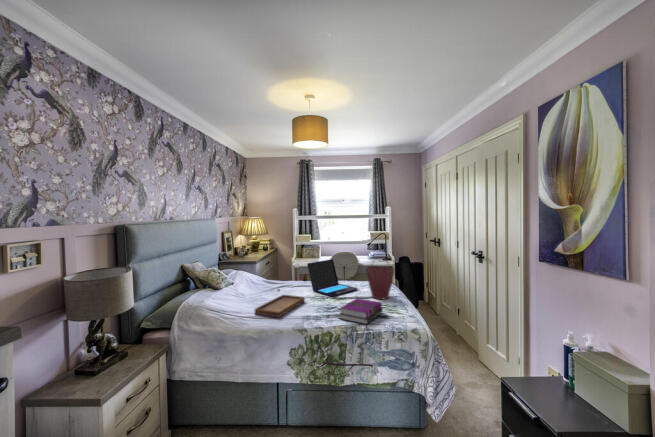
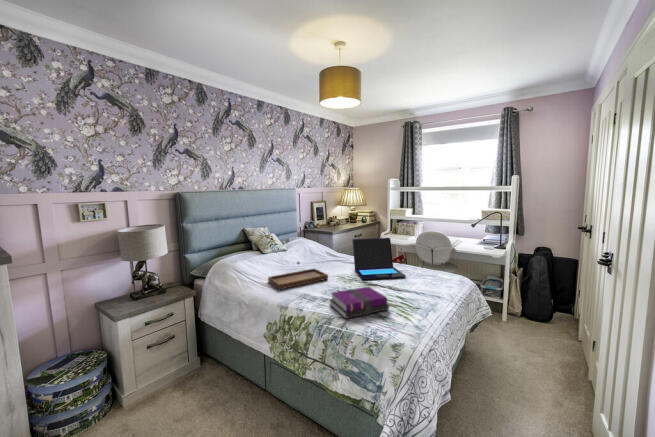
handbag: present [366,257,394,299] -> none [404,240,438,295]

